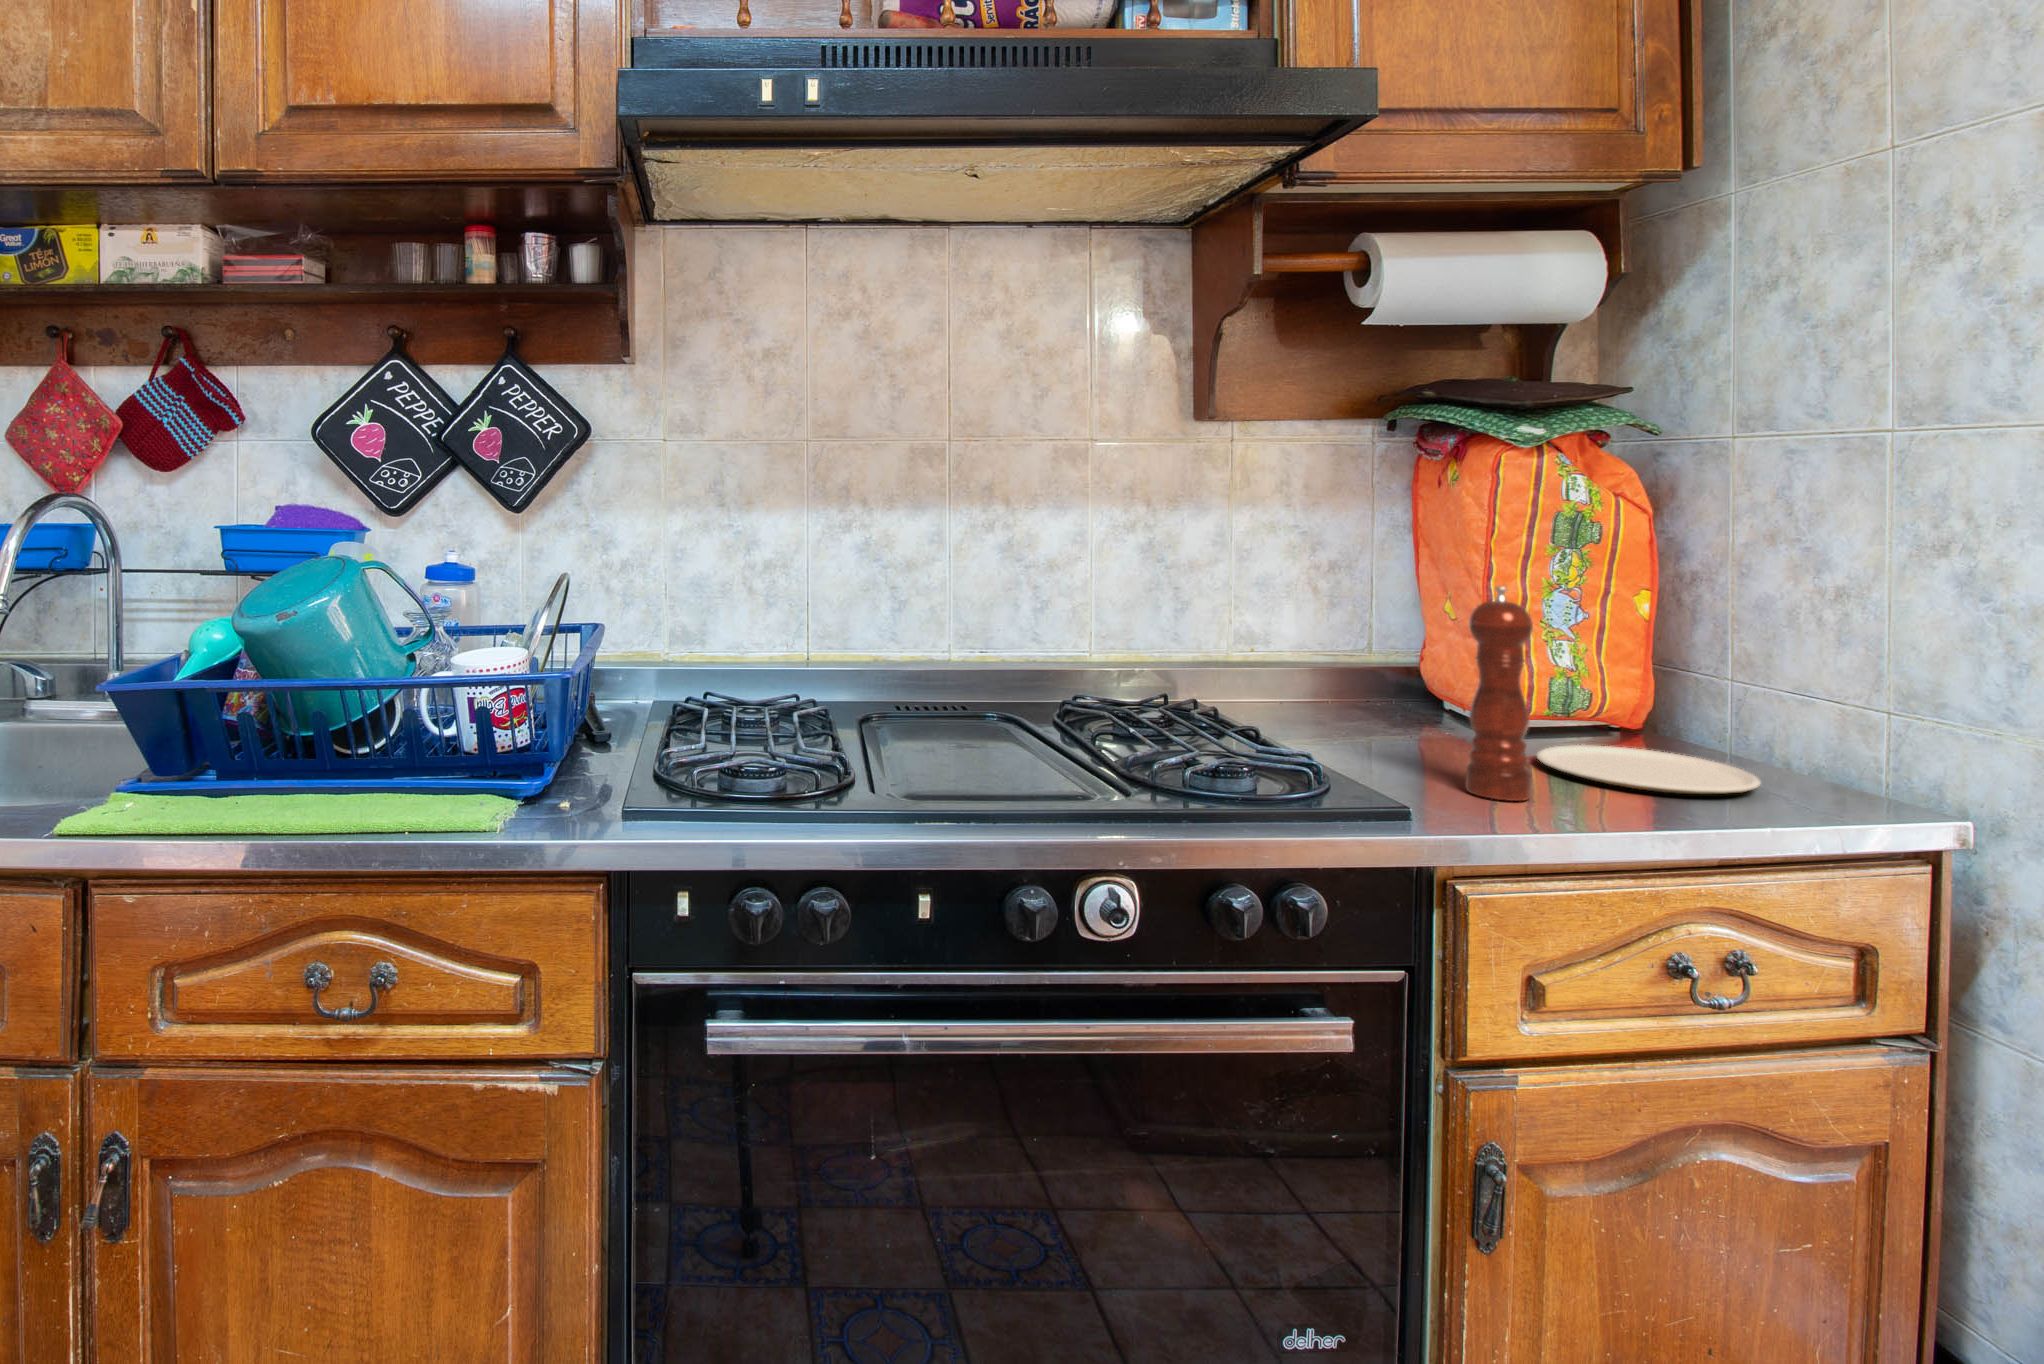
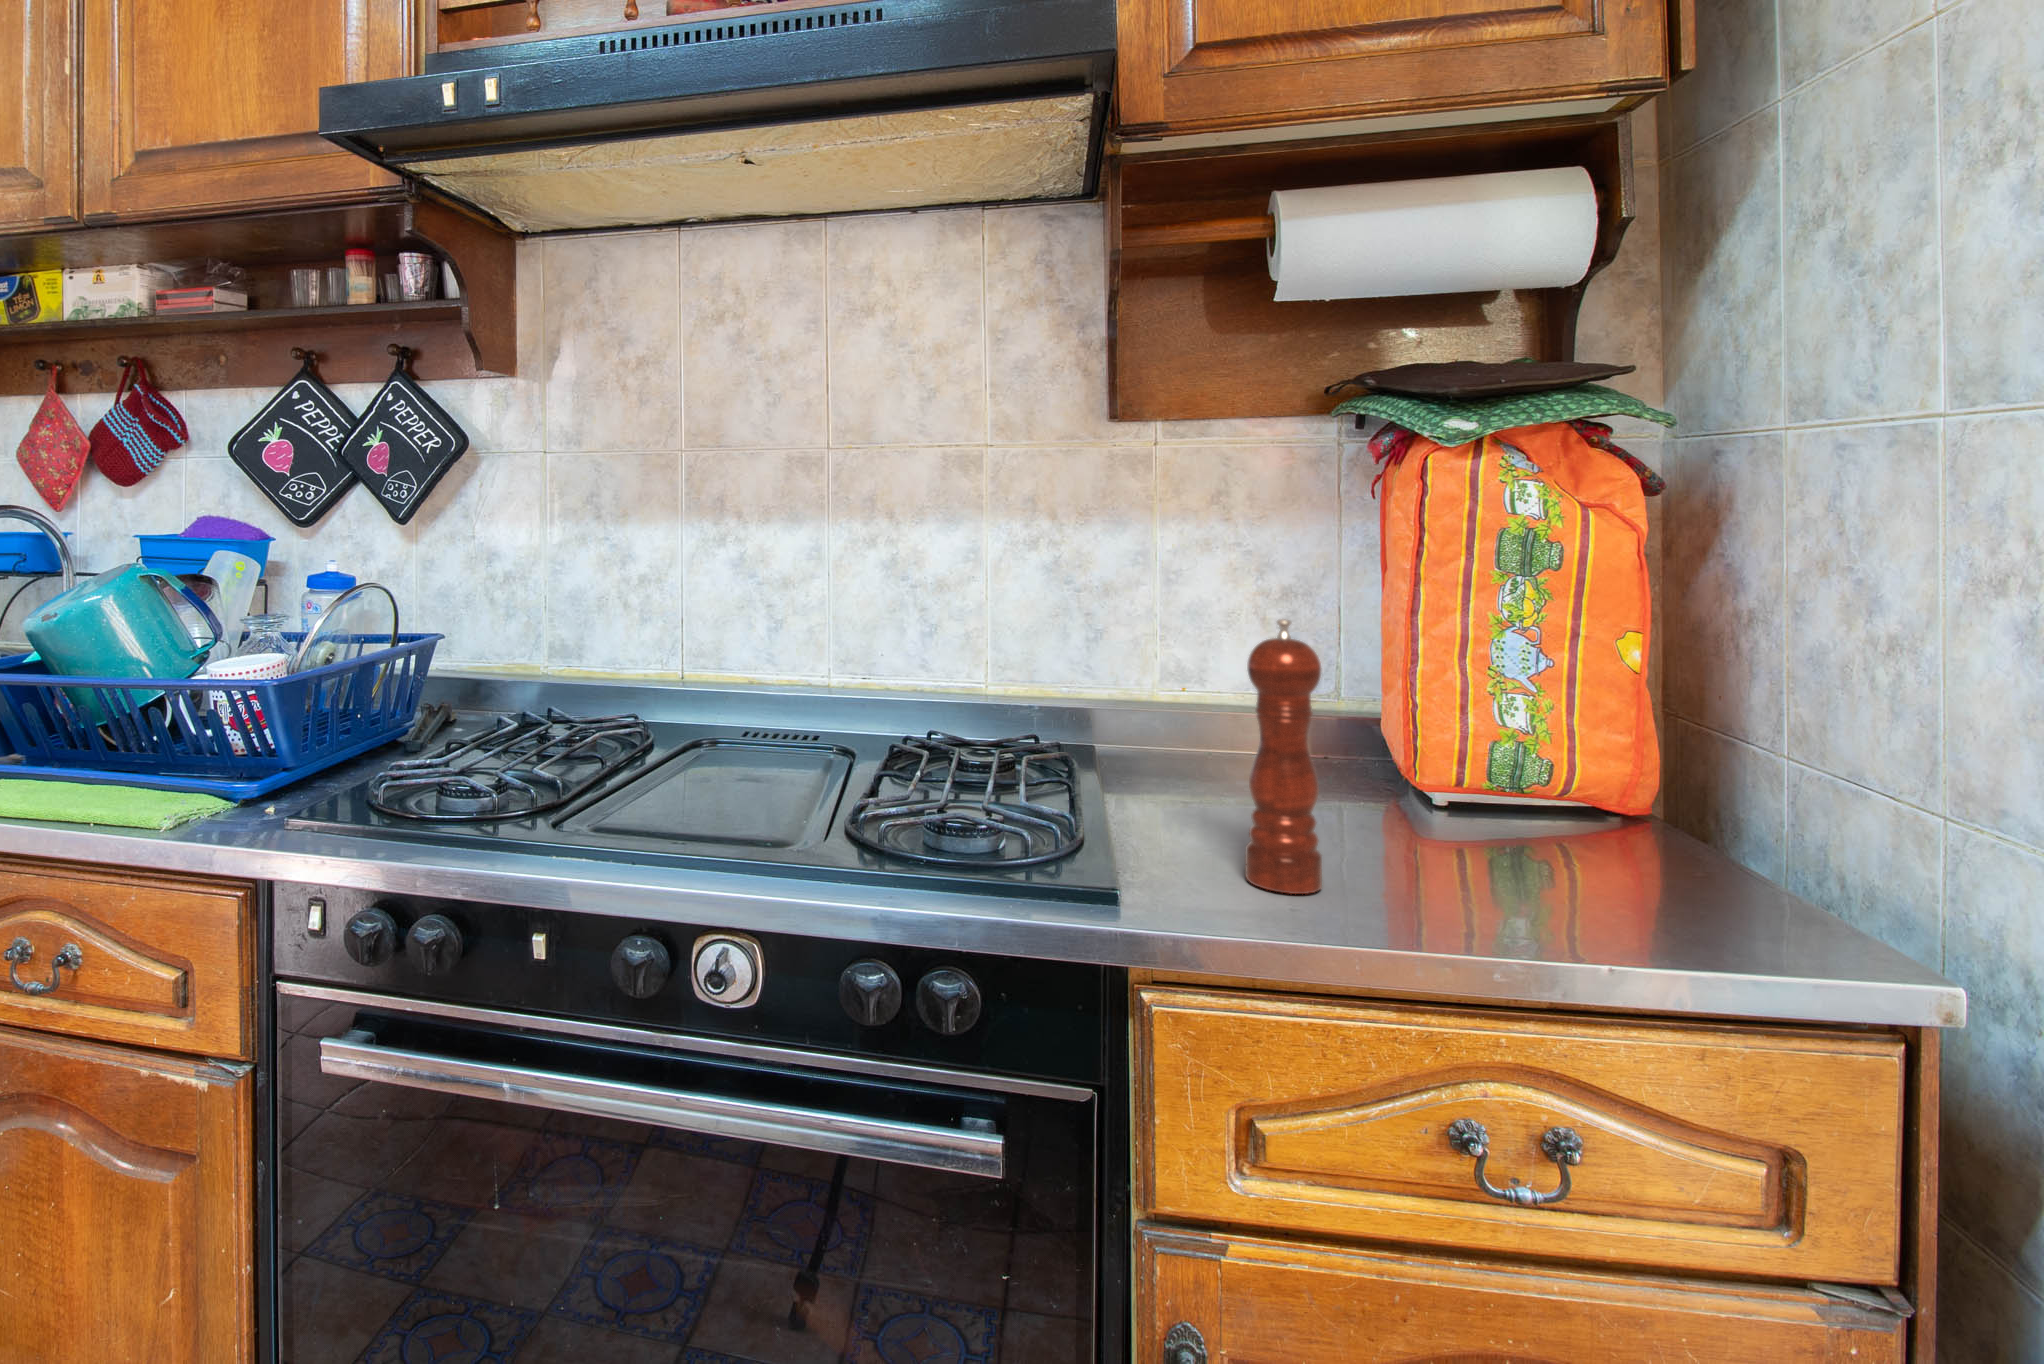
plate: present [1537,745,1761,794] -> none [1405,830,1692,911]

